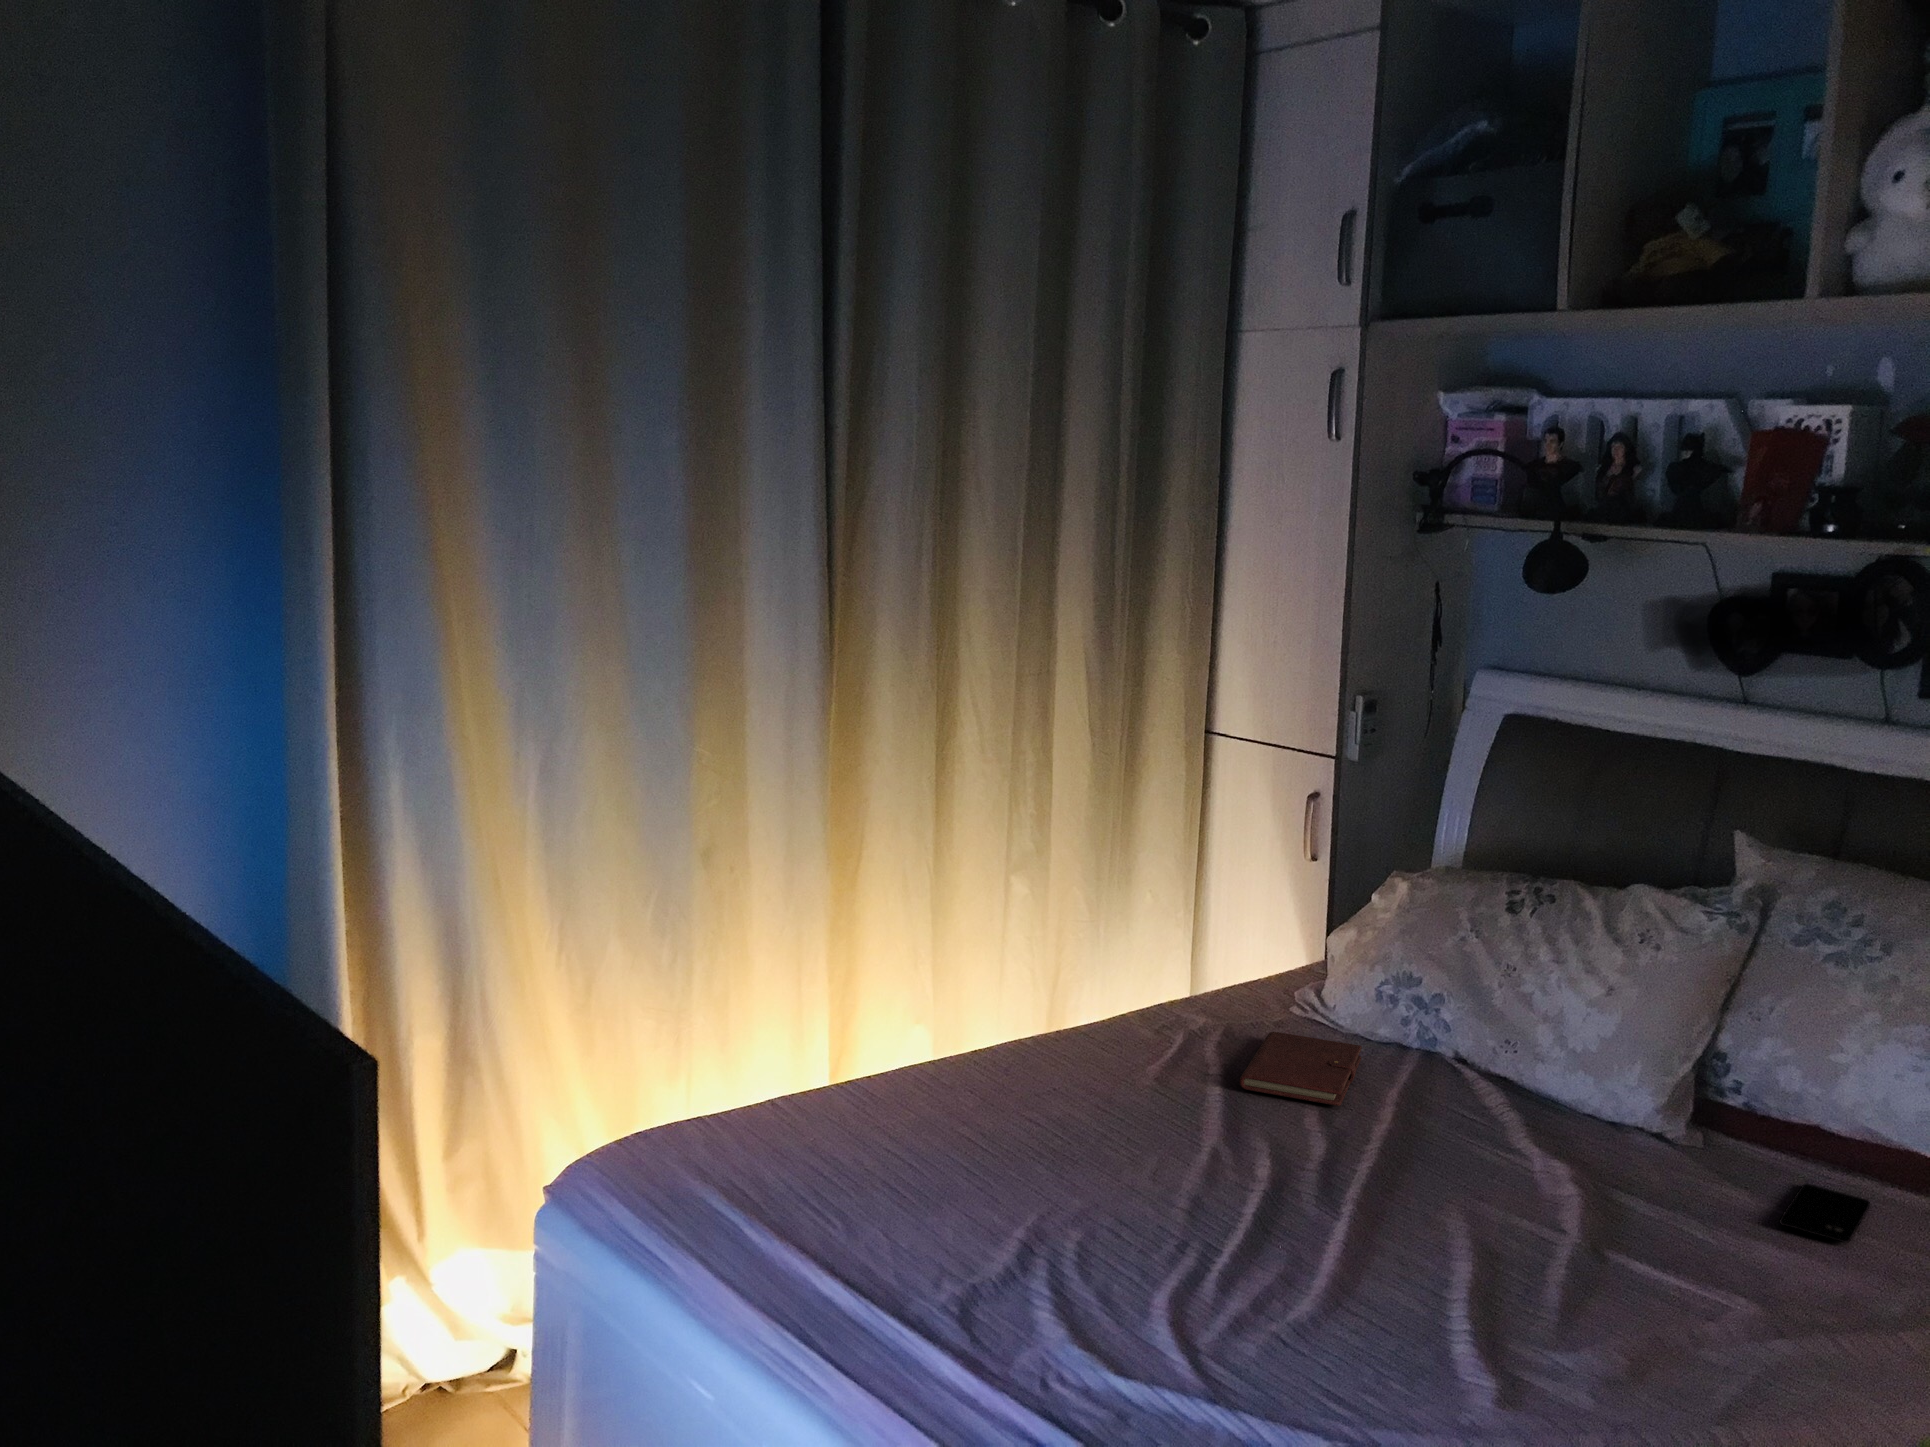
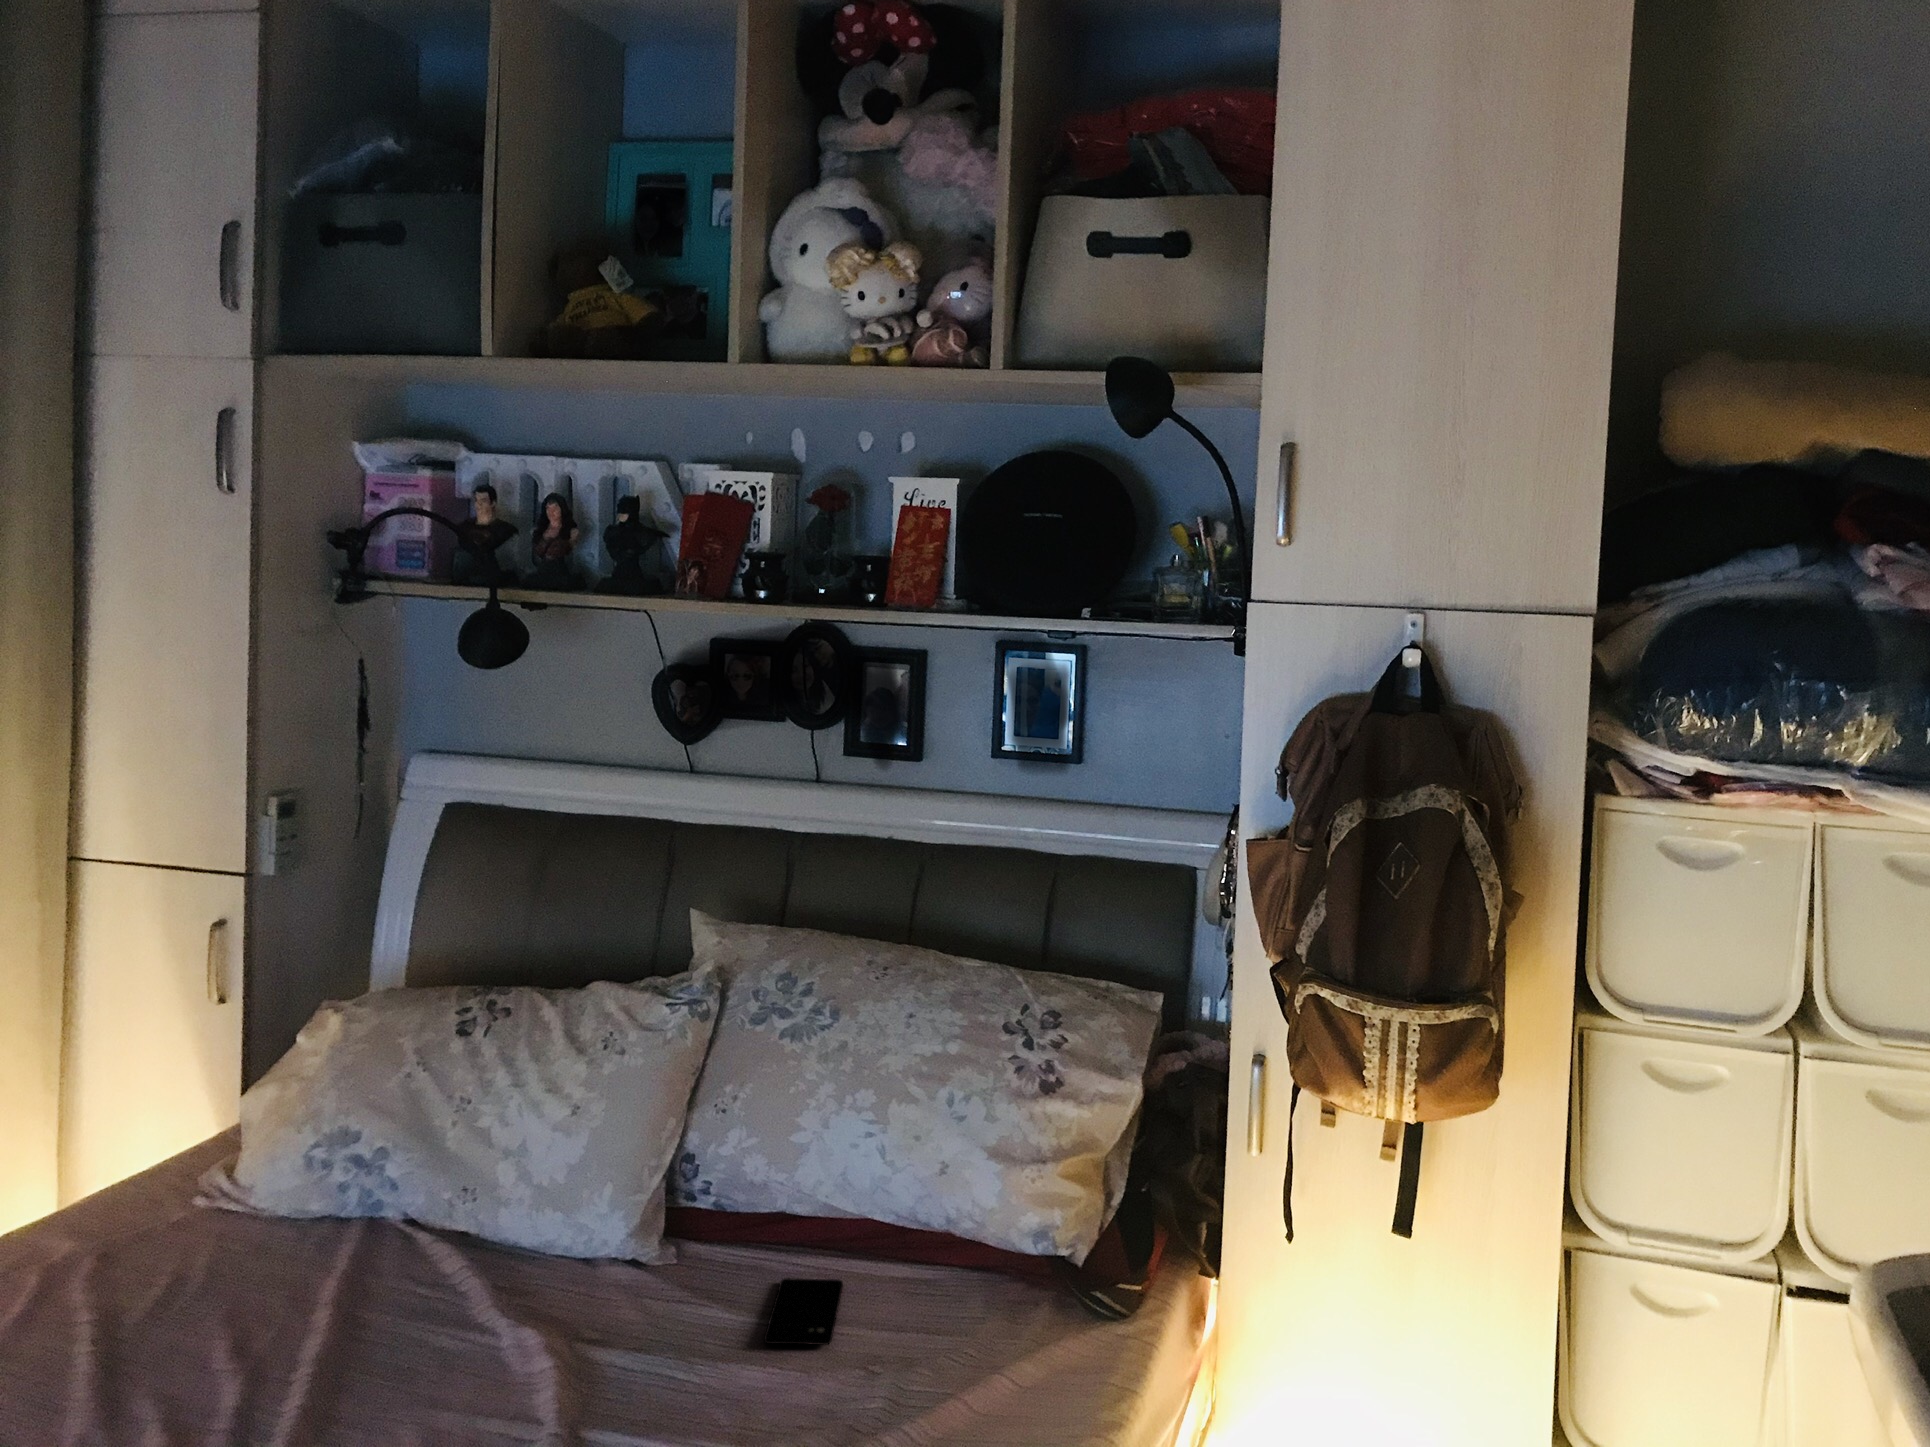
notebook: present [1240,1032,1362,1106] -> none [94,1242,281,1359]

